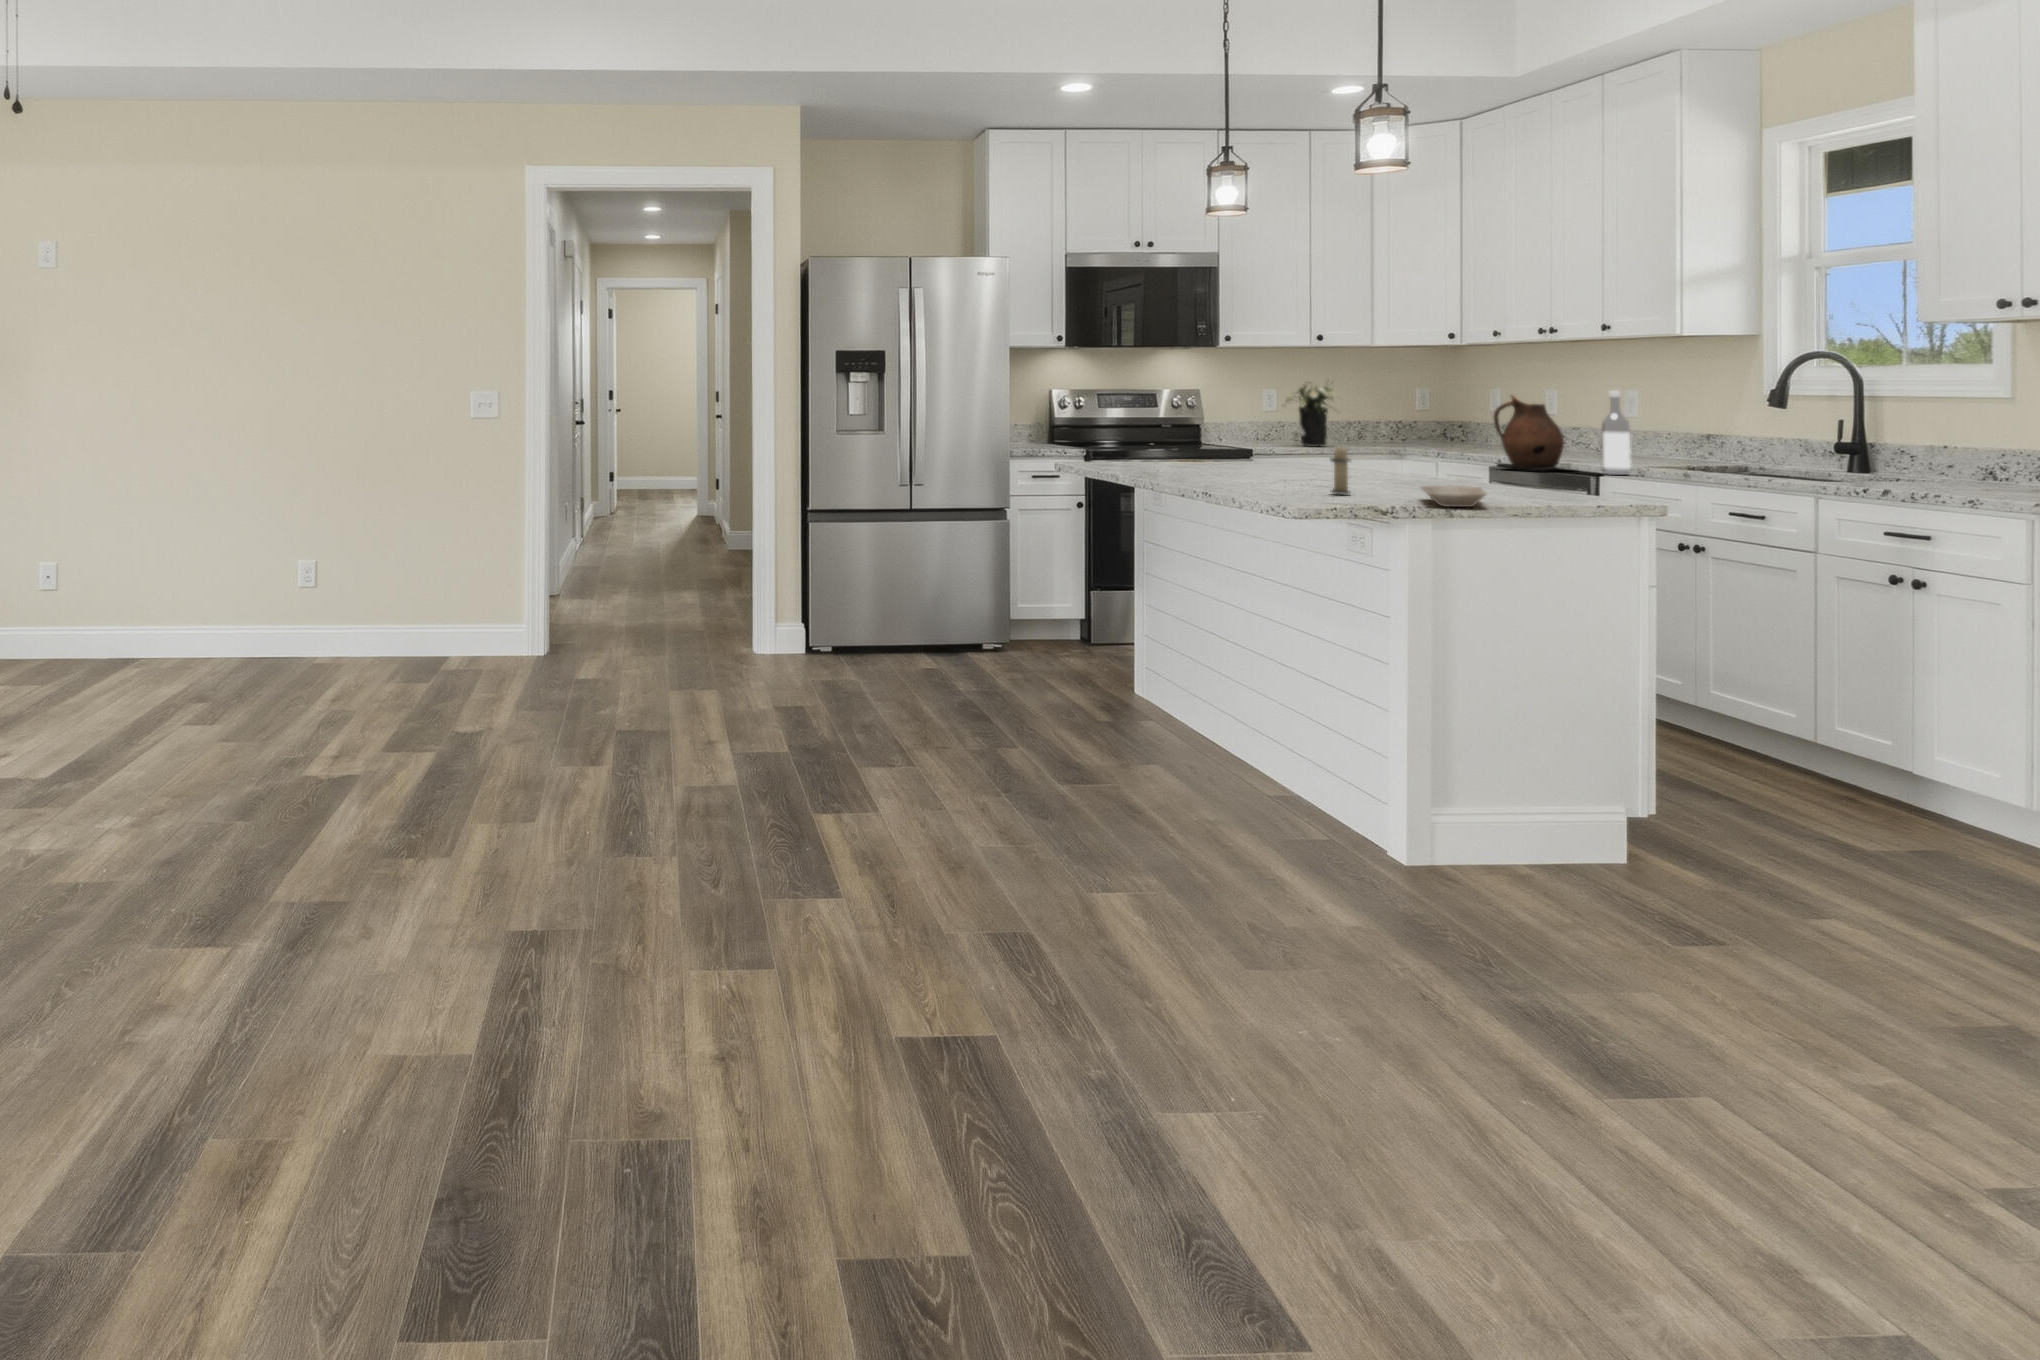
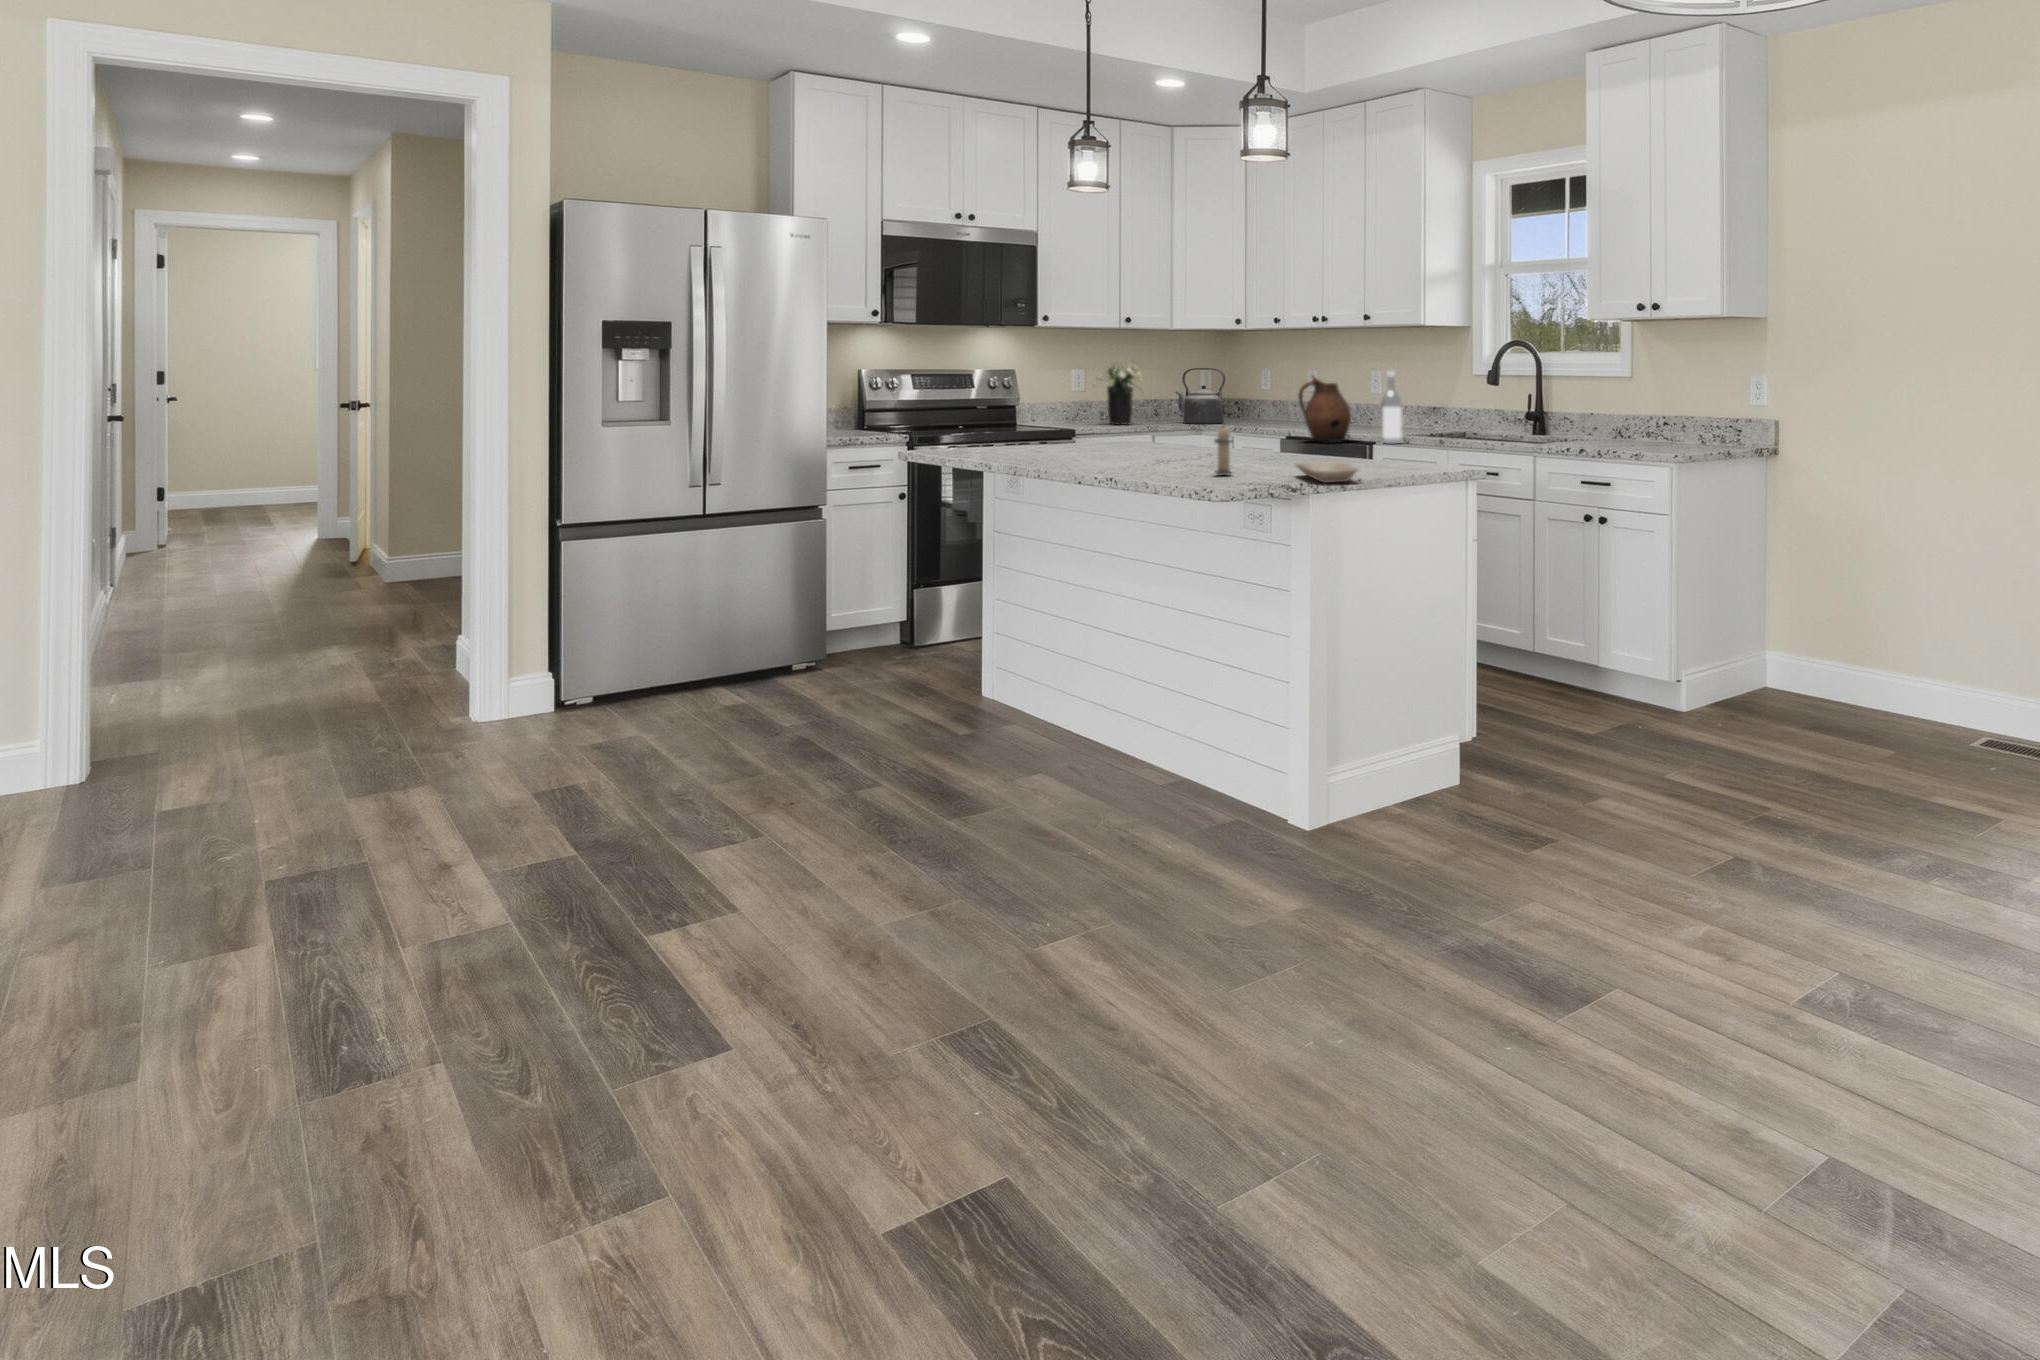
kettle: none [1379,388,1438,448] -> present [1175,368,1225,424]

